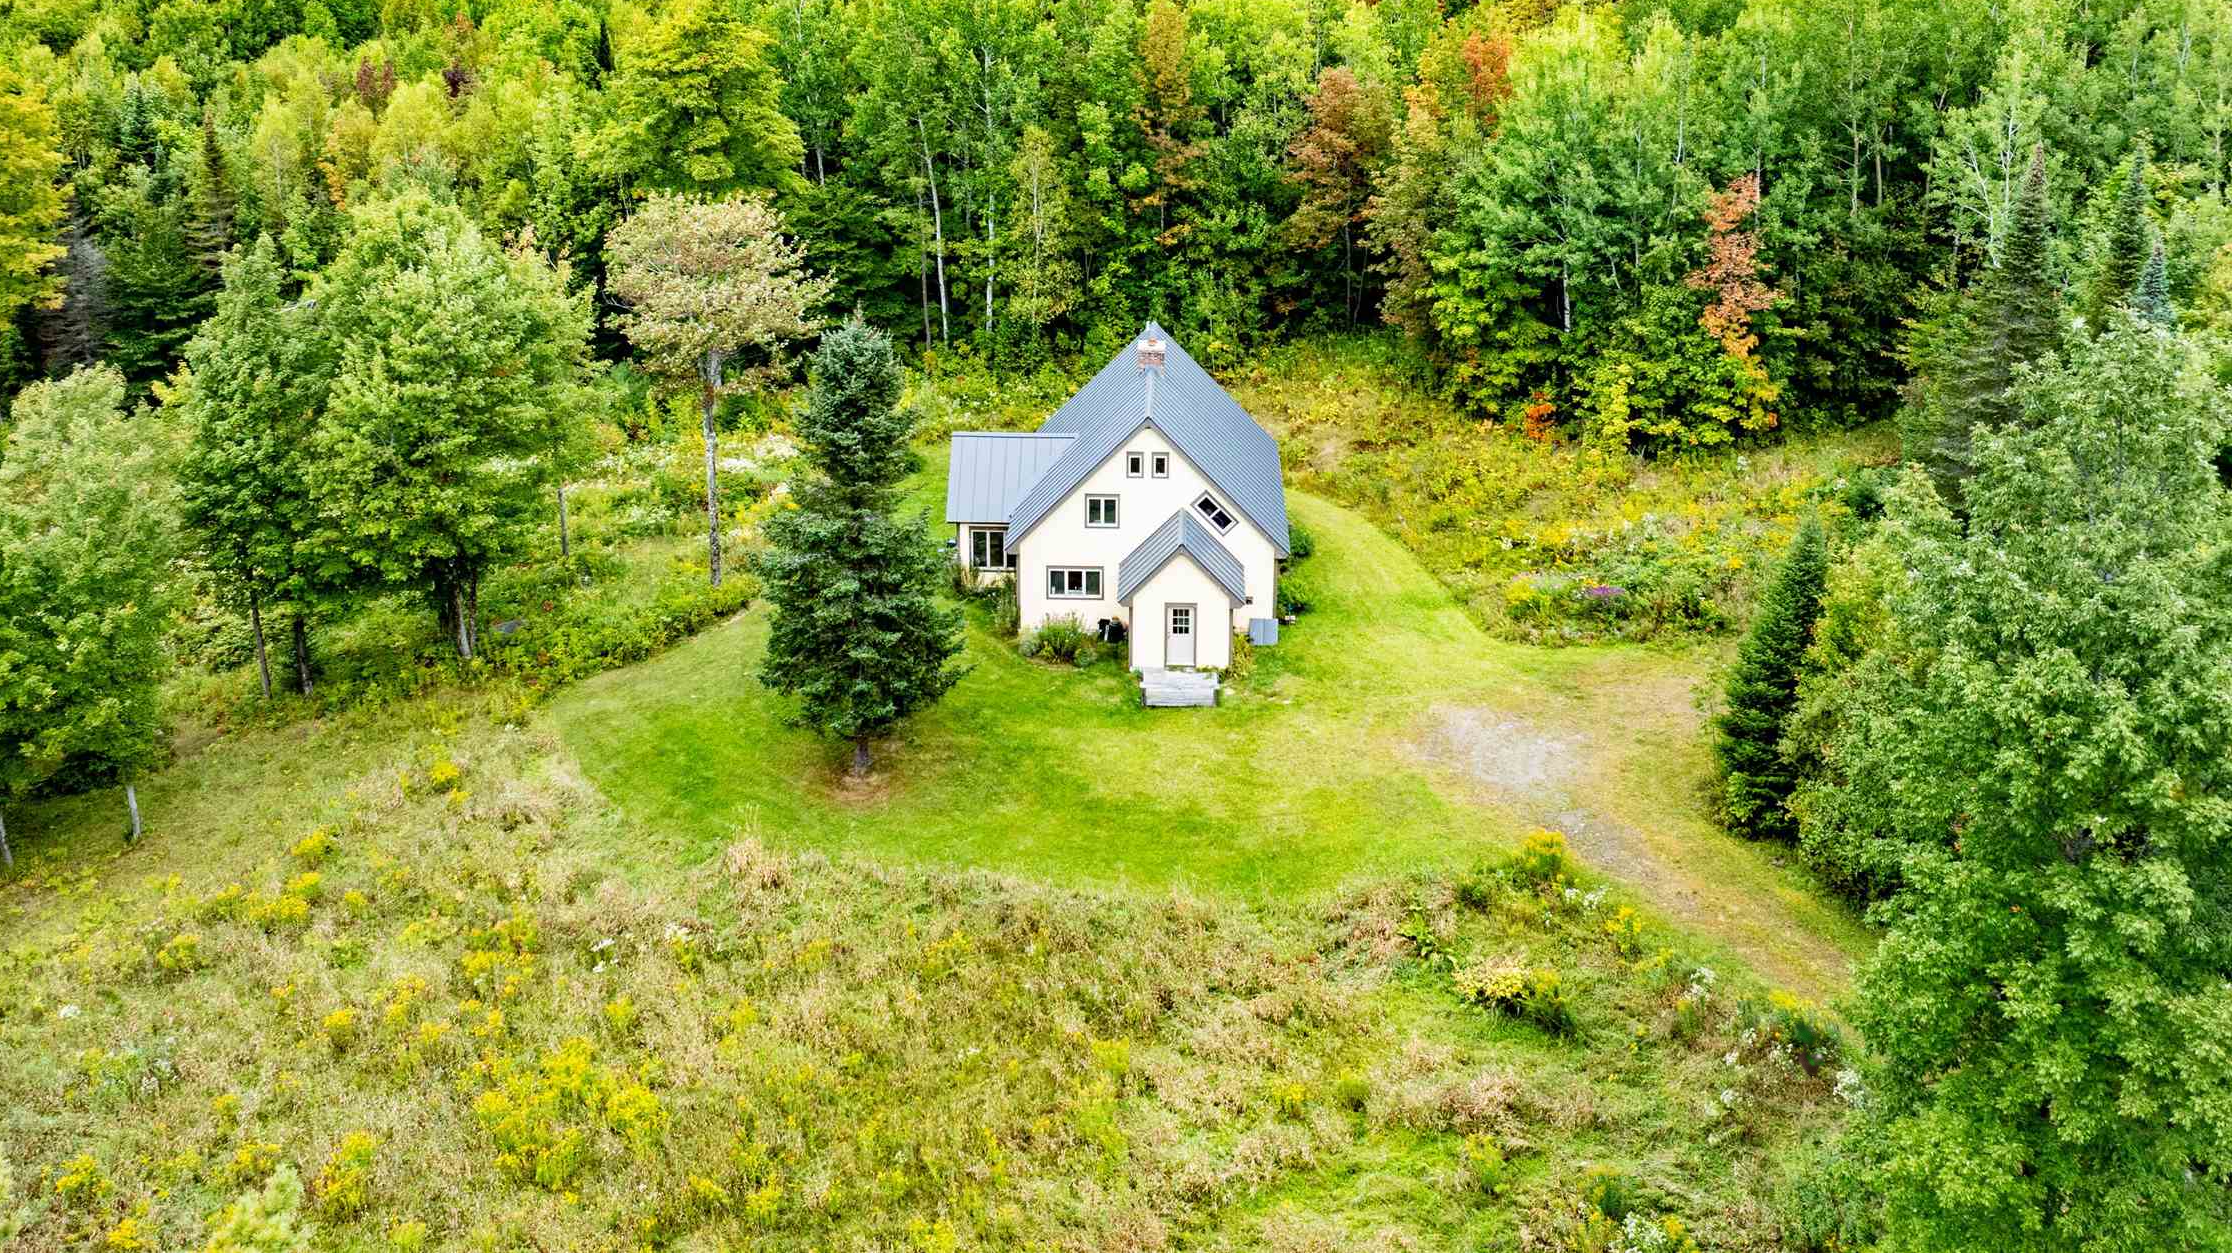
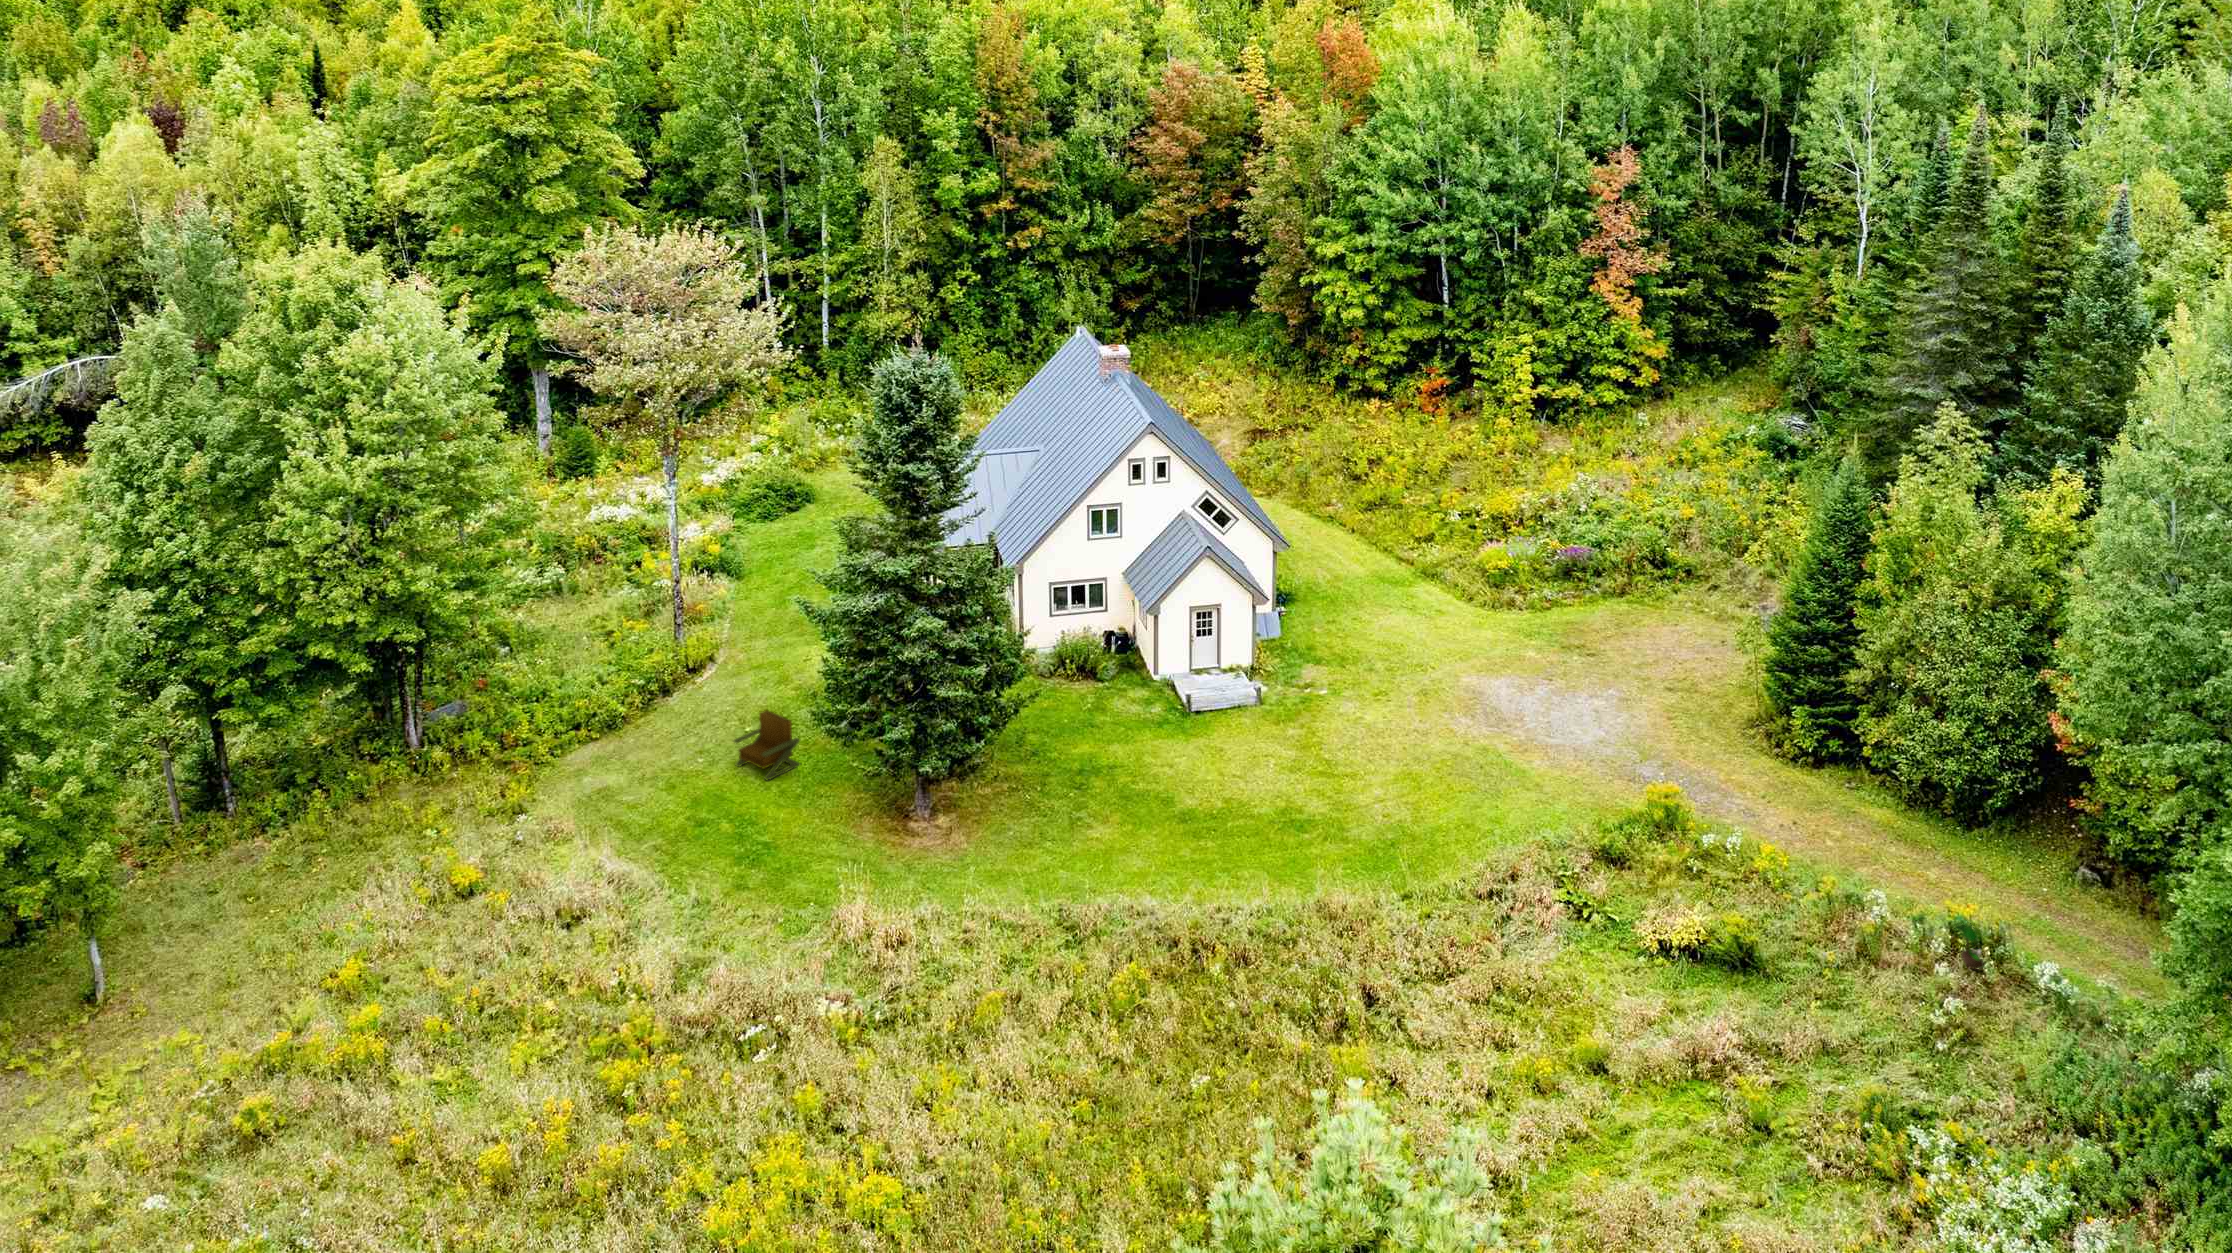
lounge chair: none [706,655,763,719] -> present [733,710,800,780]

